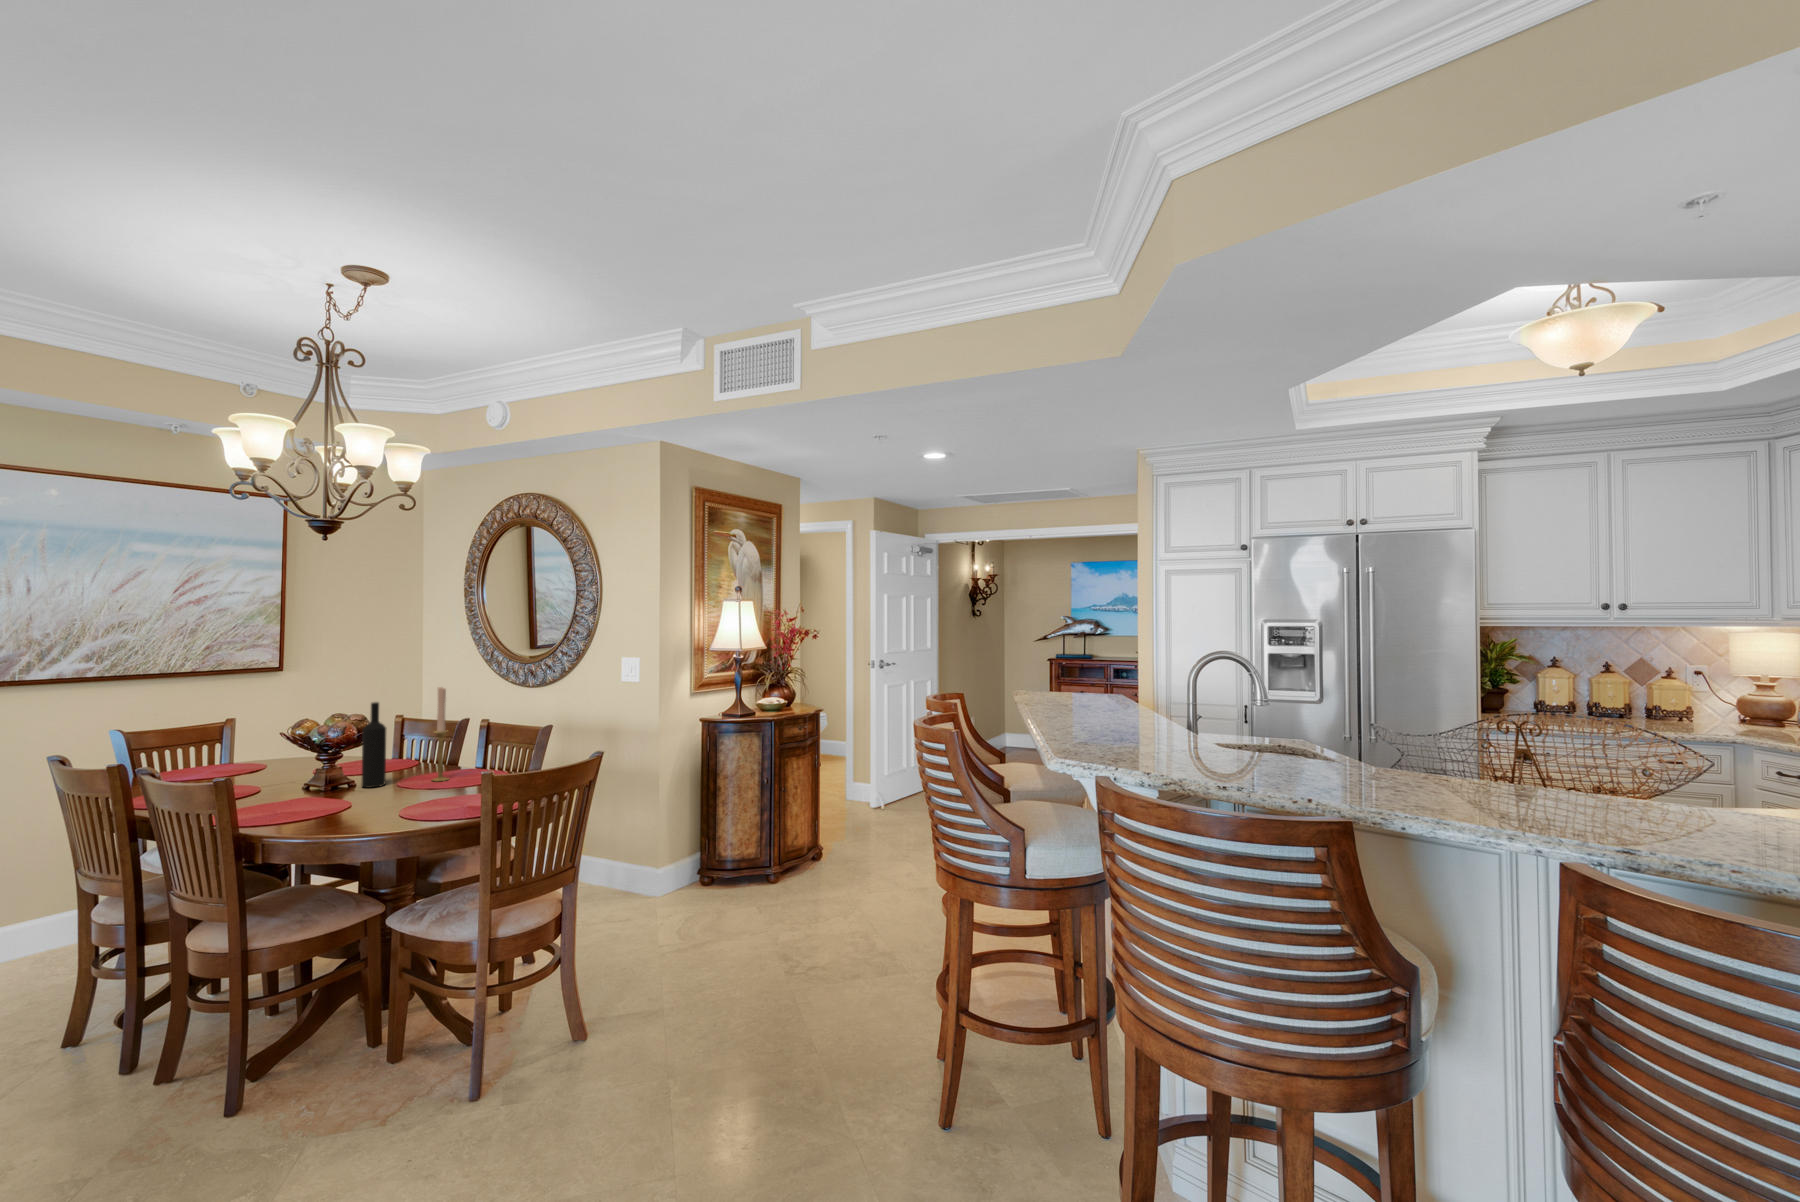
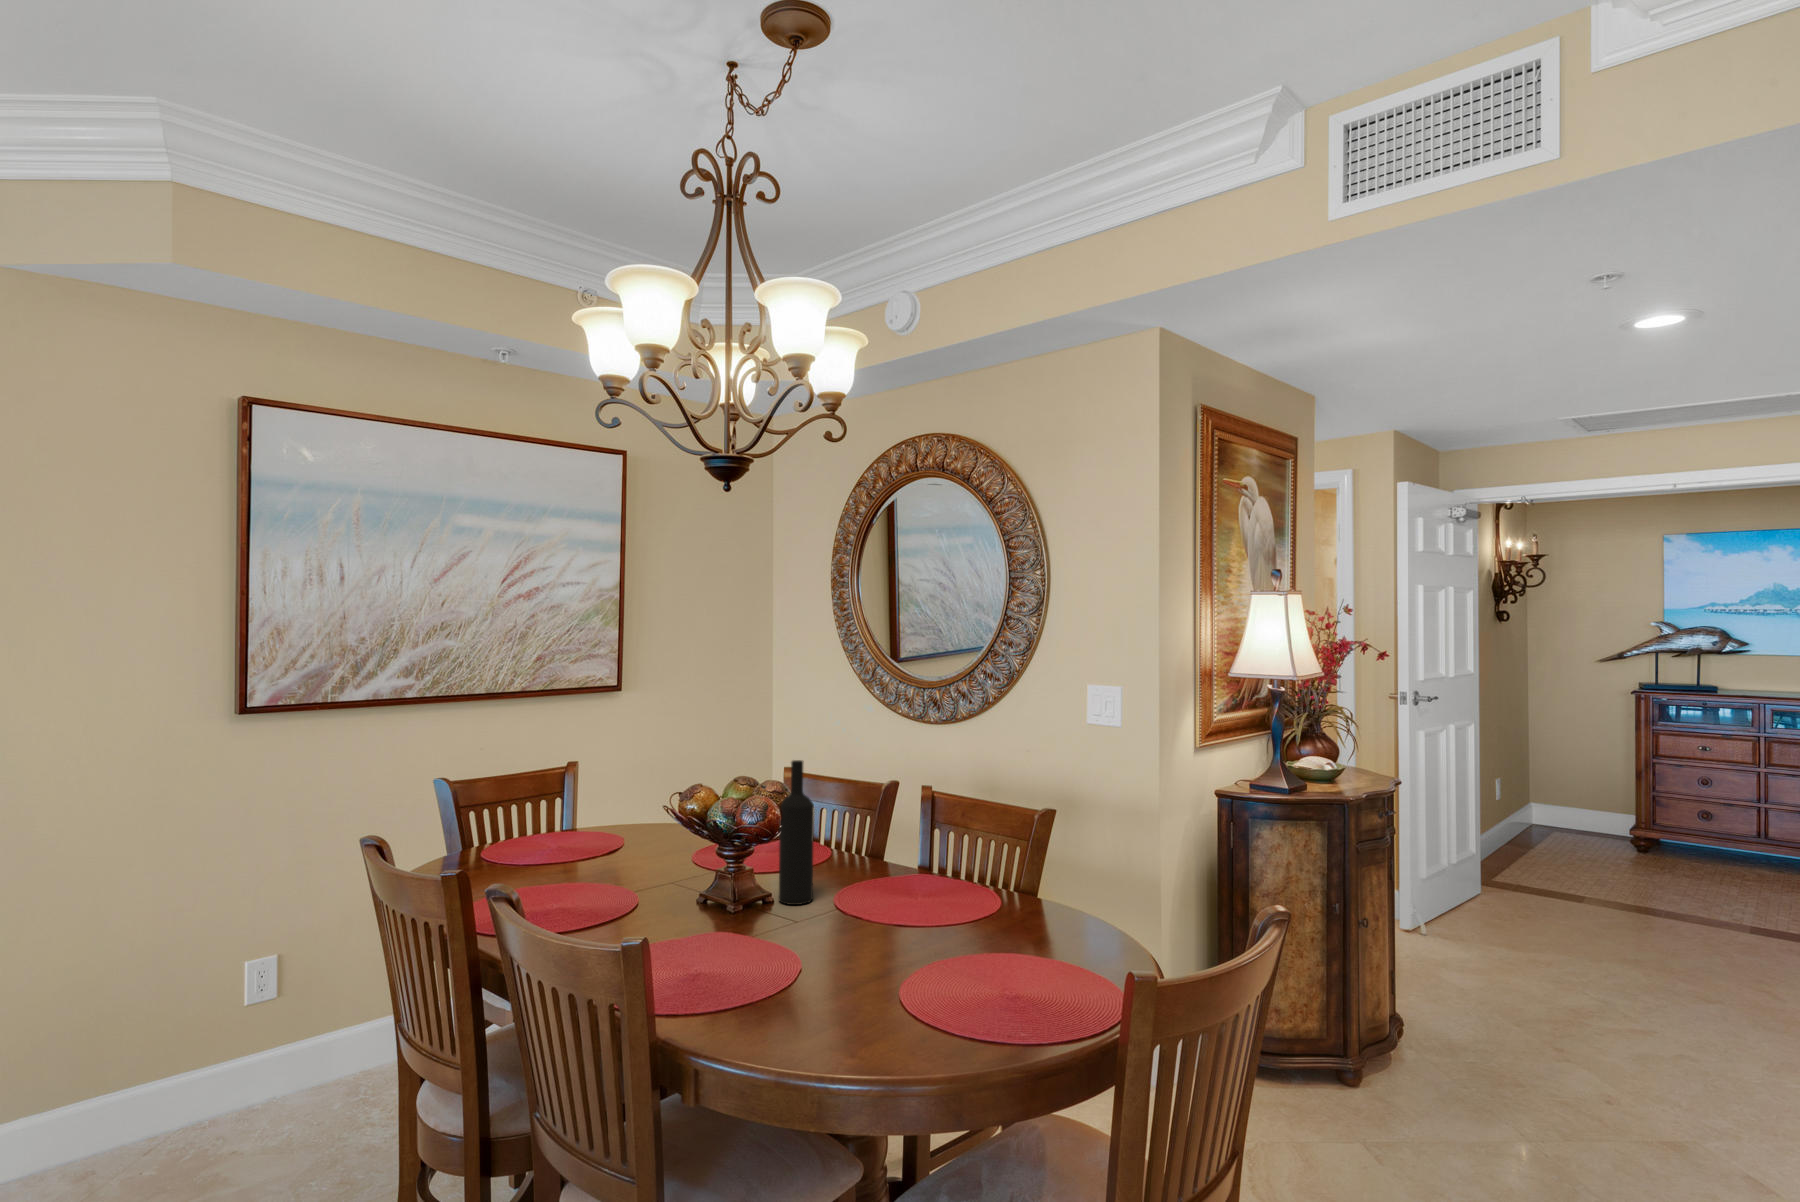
candlestick: present [433,687,448,781] -> none [877,736,904,898]

